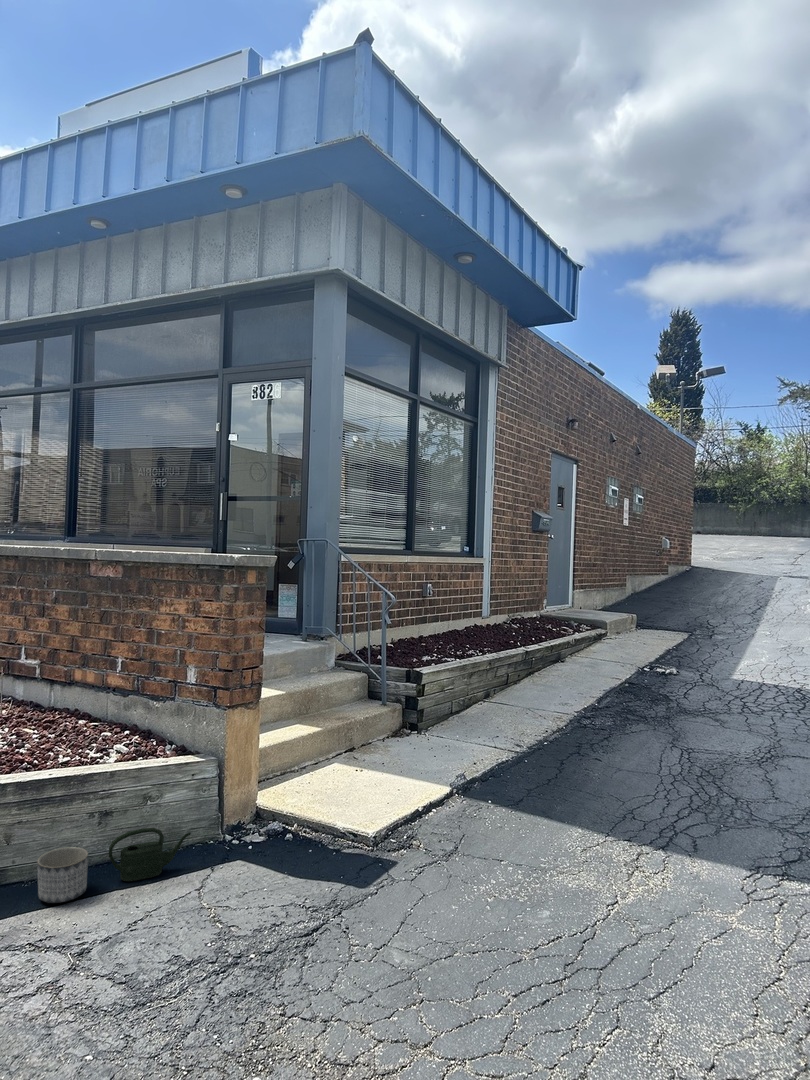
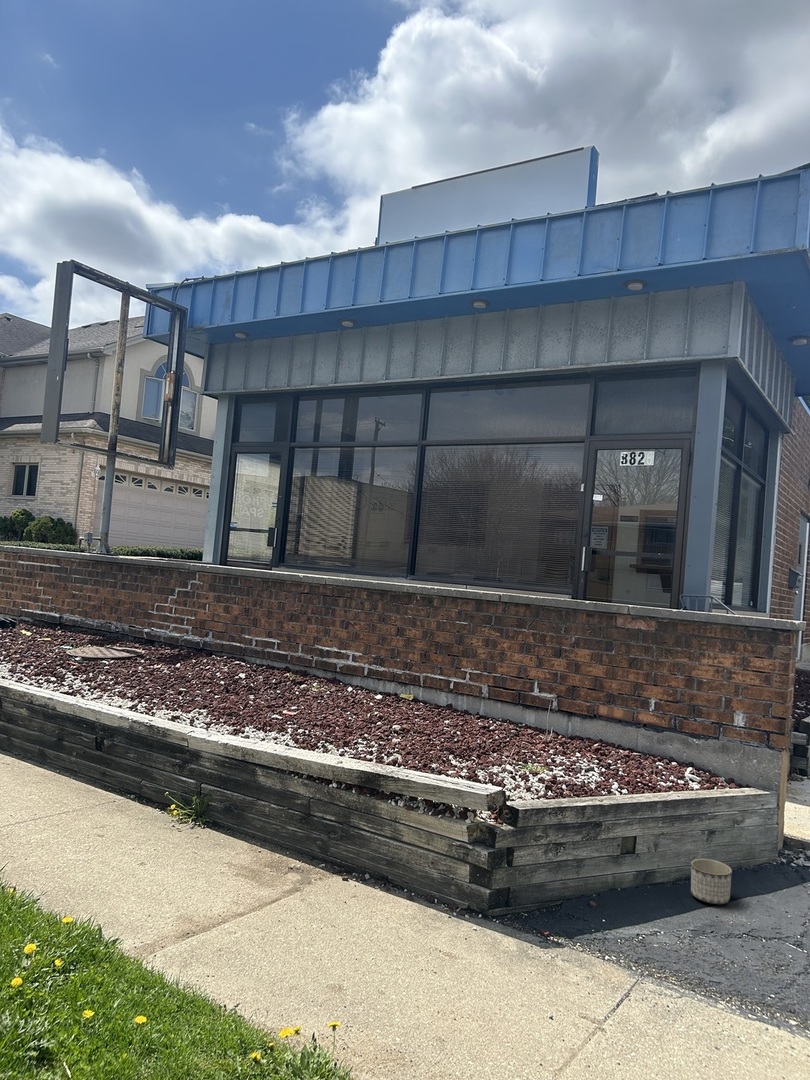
watering can: present [109,828,191,881] -> none [733,848,787,892]

